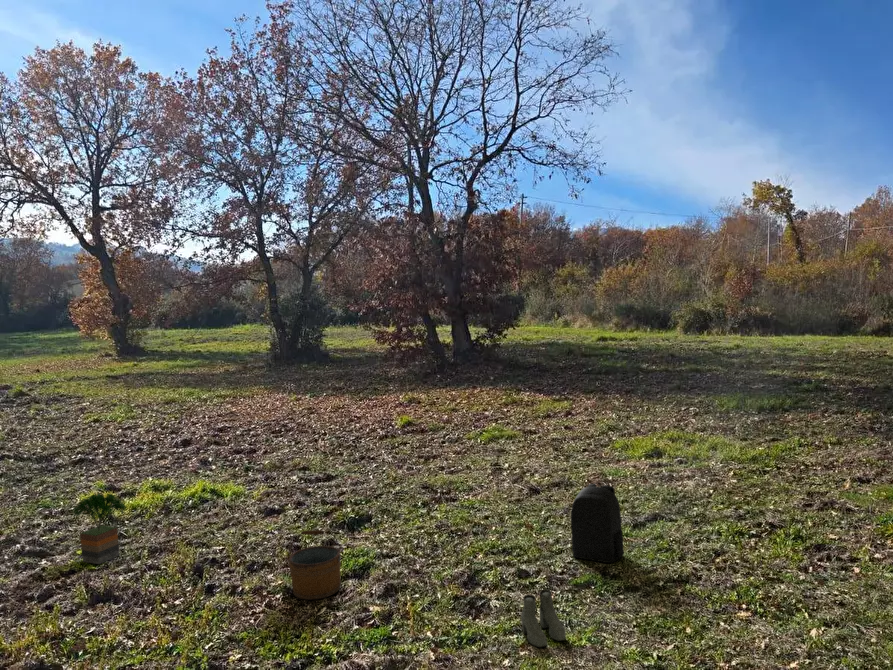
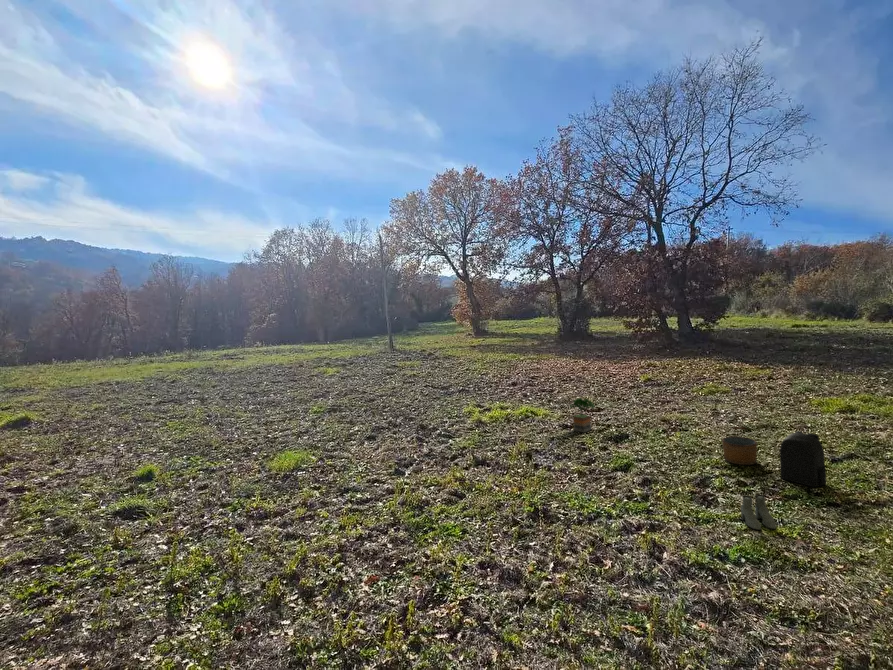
potted tree: present [73,493,126,564] -> present [570,398,594,432]
bucket: present [289,530,341,600] -> present [722,427,758,465]

